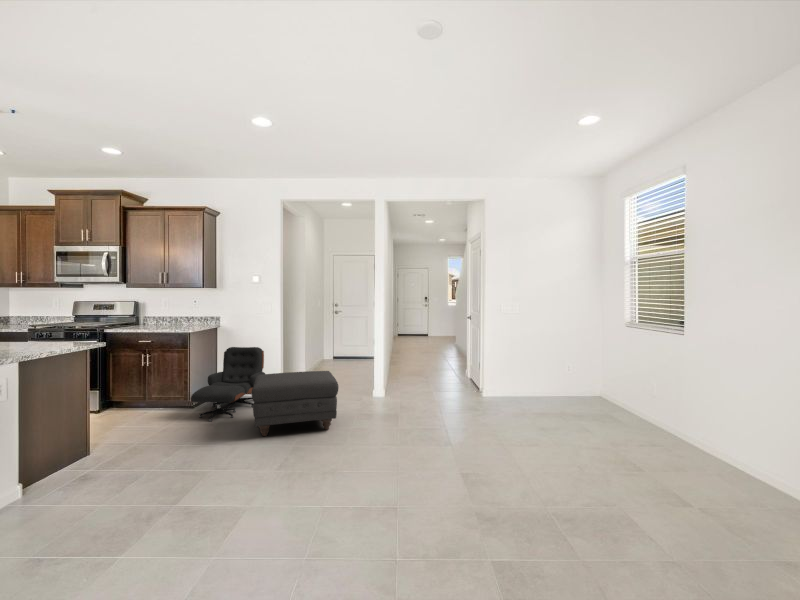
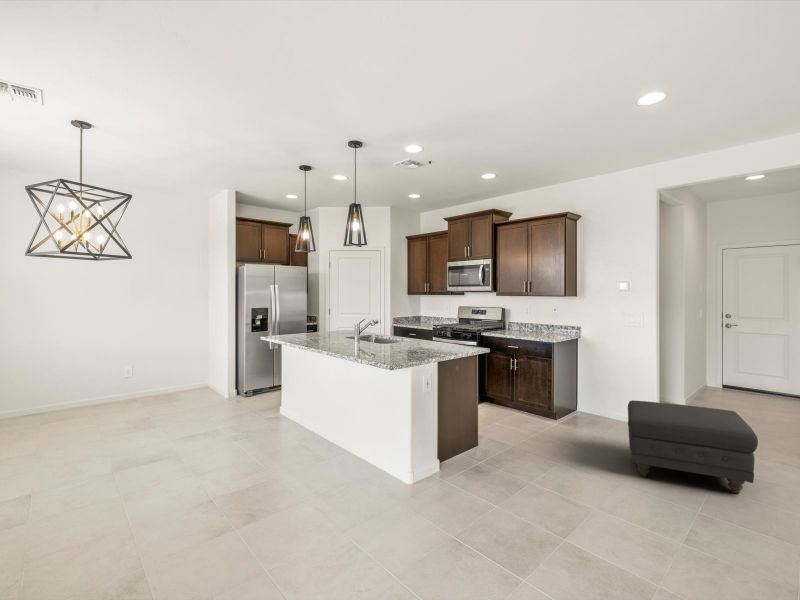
lounge chair: present [191,347,265,422] -> none [555,360,635,440]

